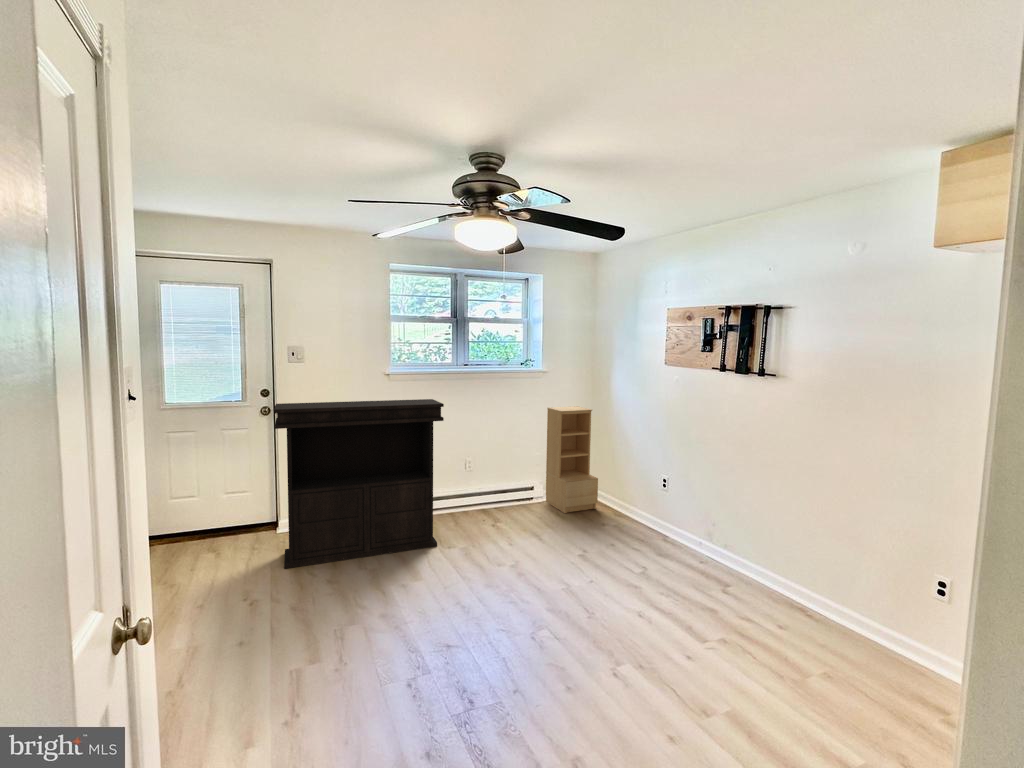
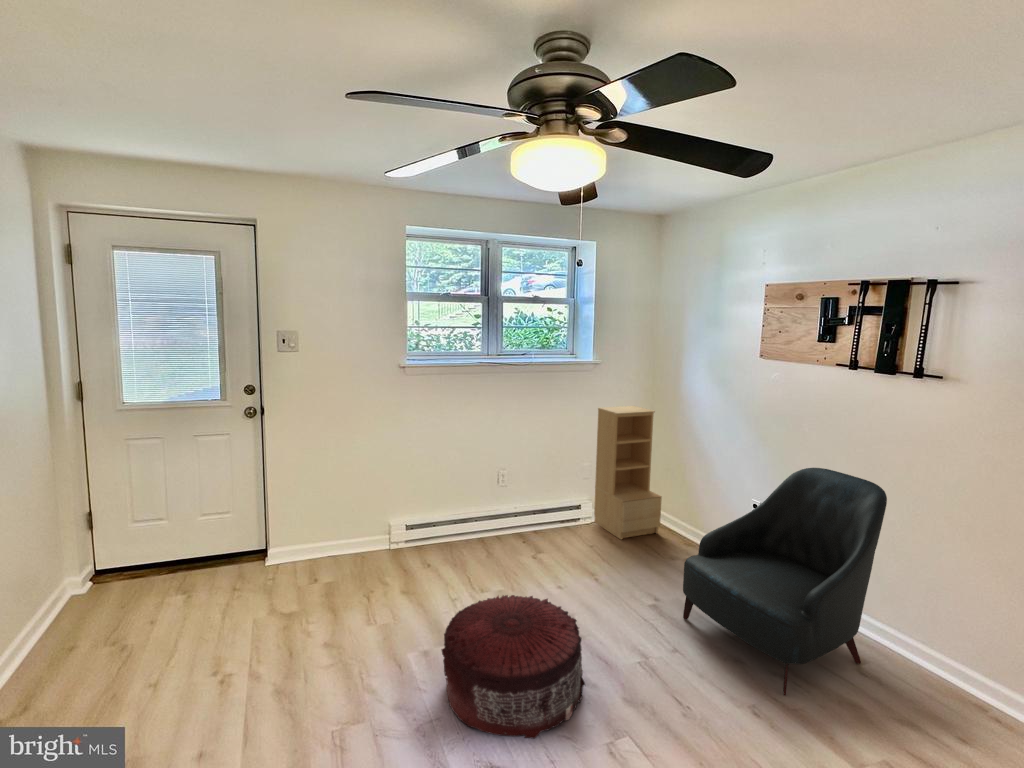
console table: present [274,399,444,569] -> none [254,400,475,622]
armchair: none [602,446,744,605] -> present [683,468,887,696]
pouf: none [415,540,521,629] -> present [441,595,585,739]

